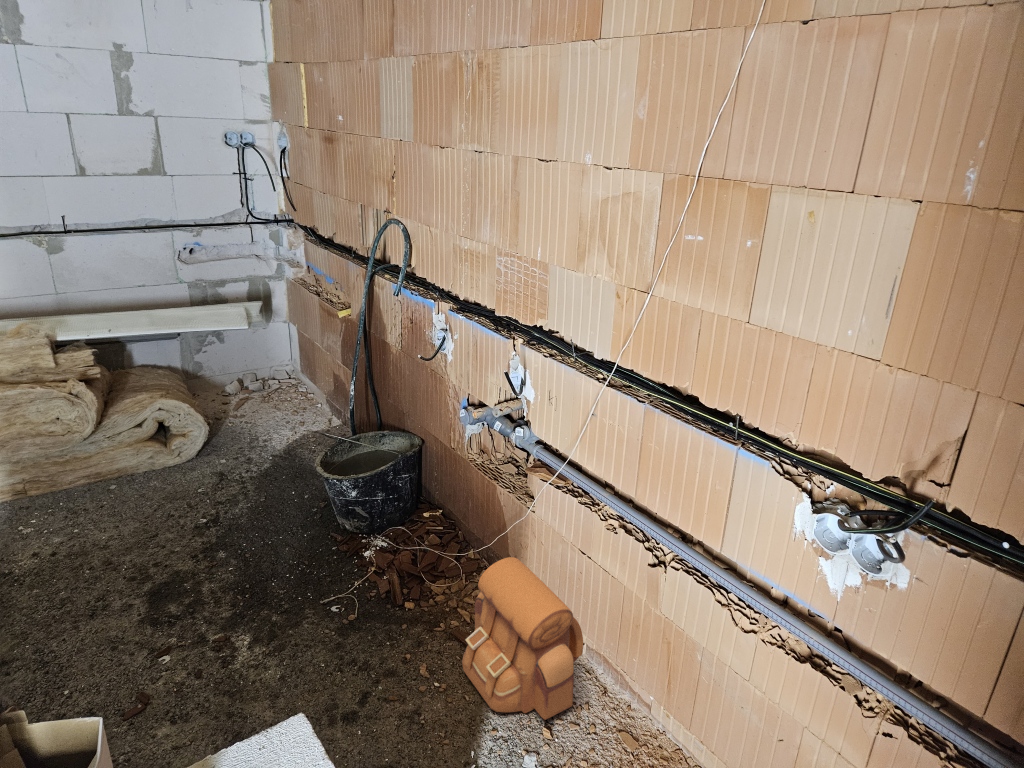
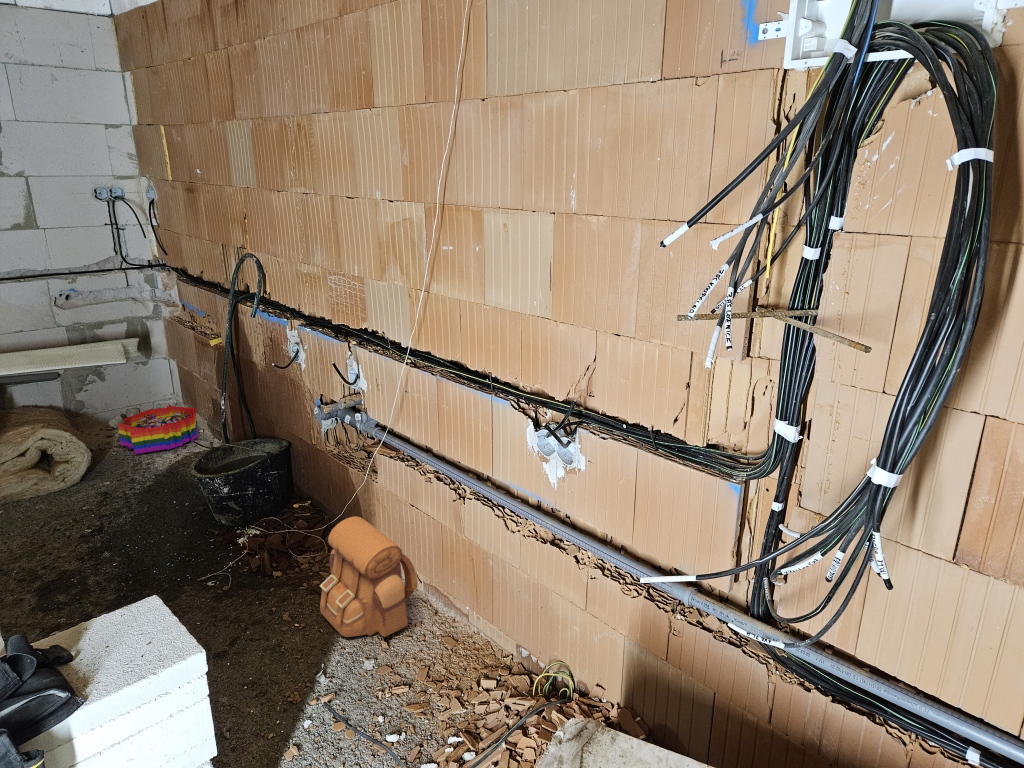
storage bin: none [236,375,317,428] -> present [118,406,198,454]

